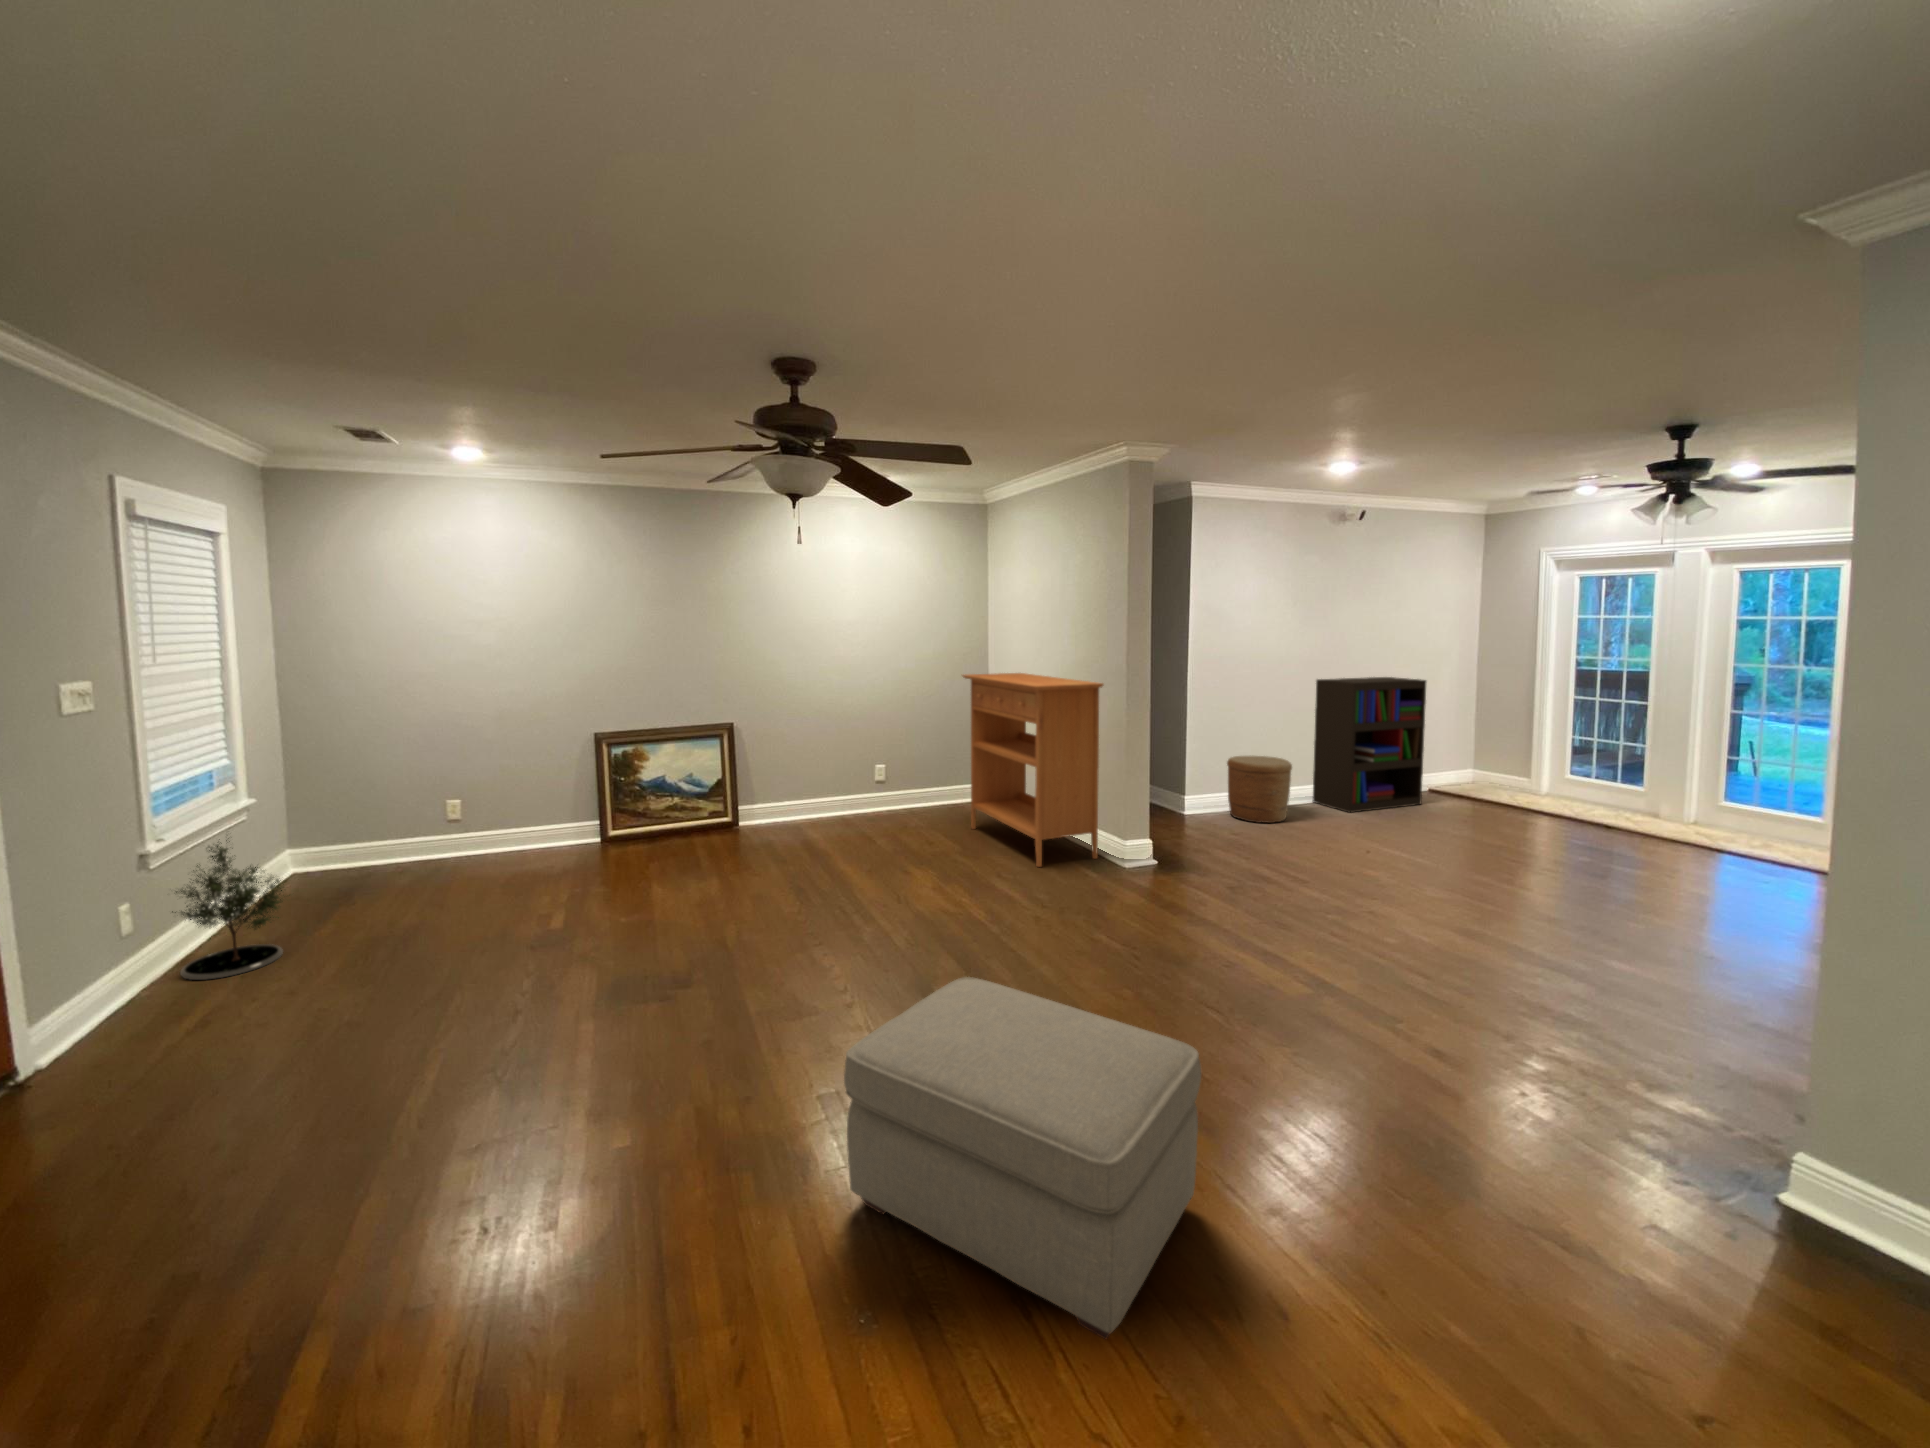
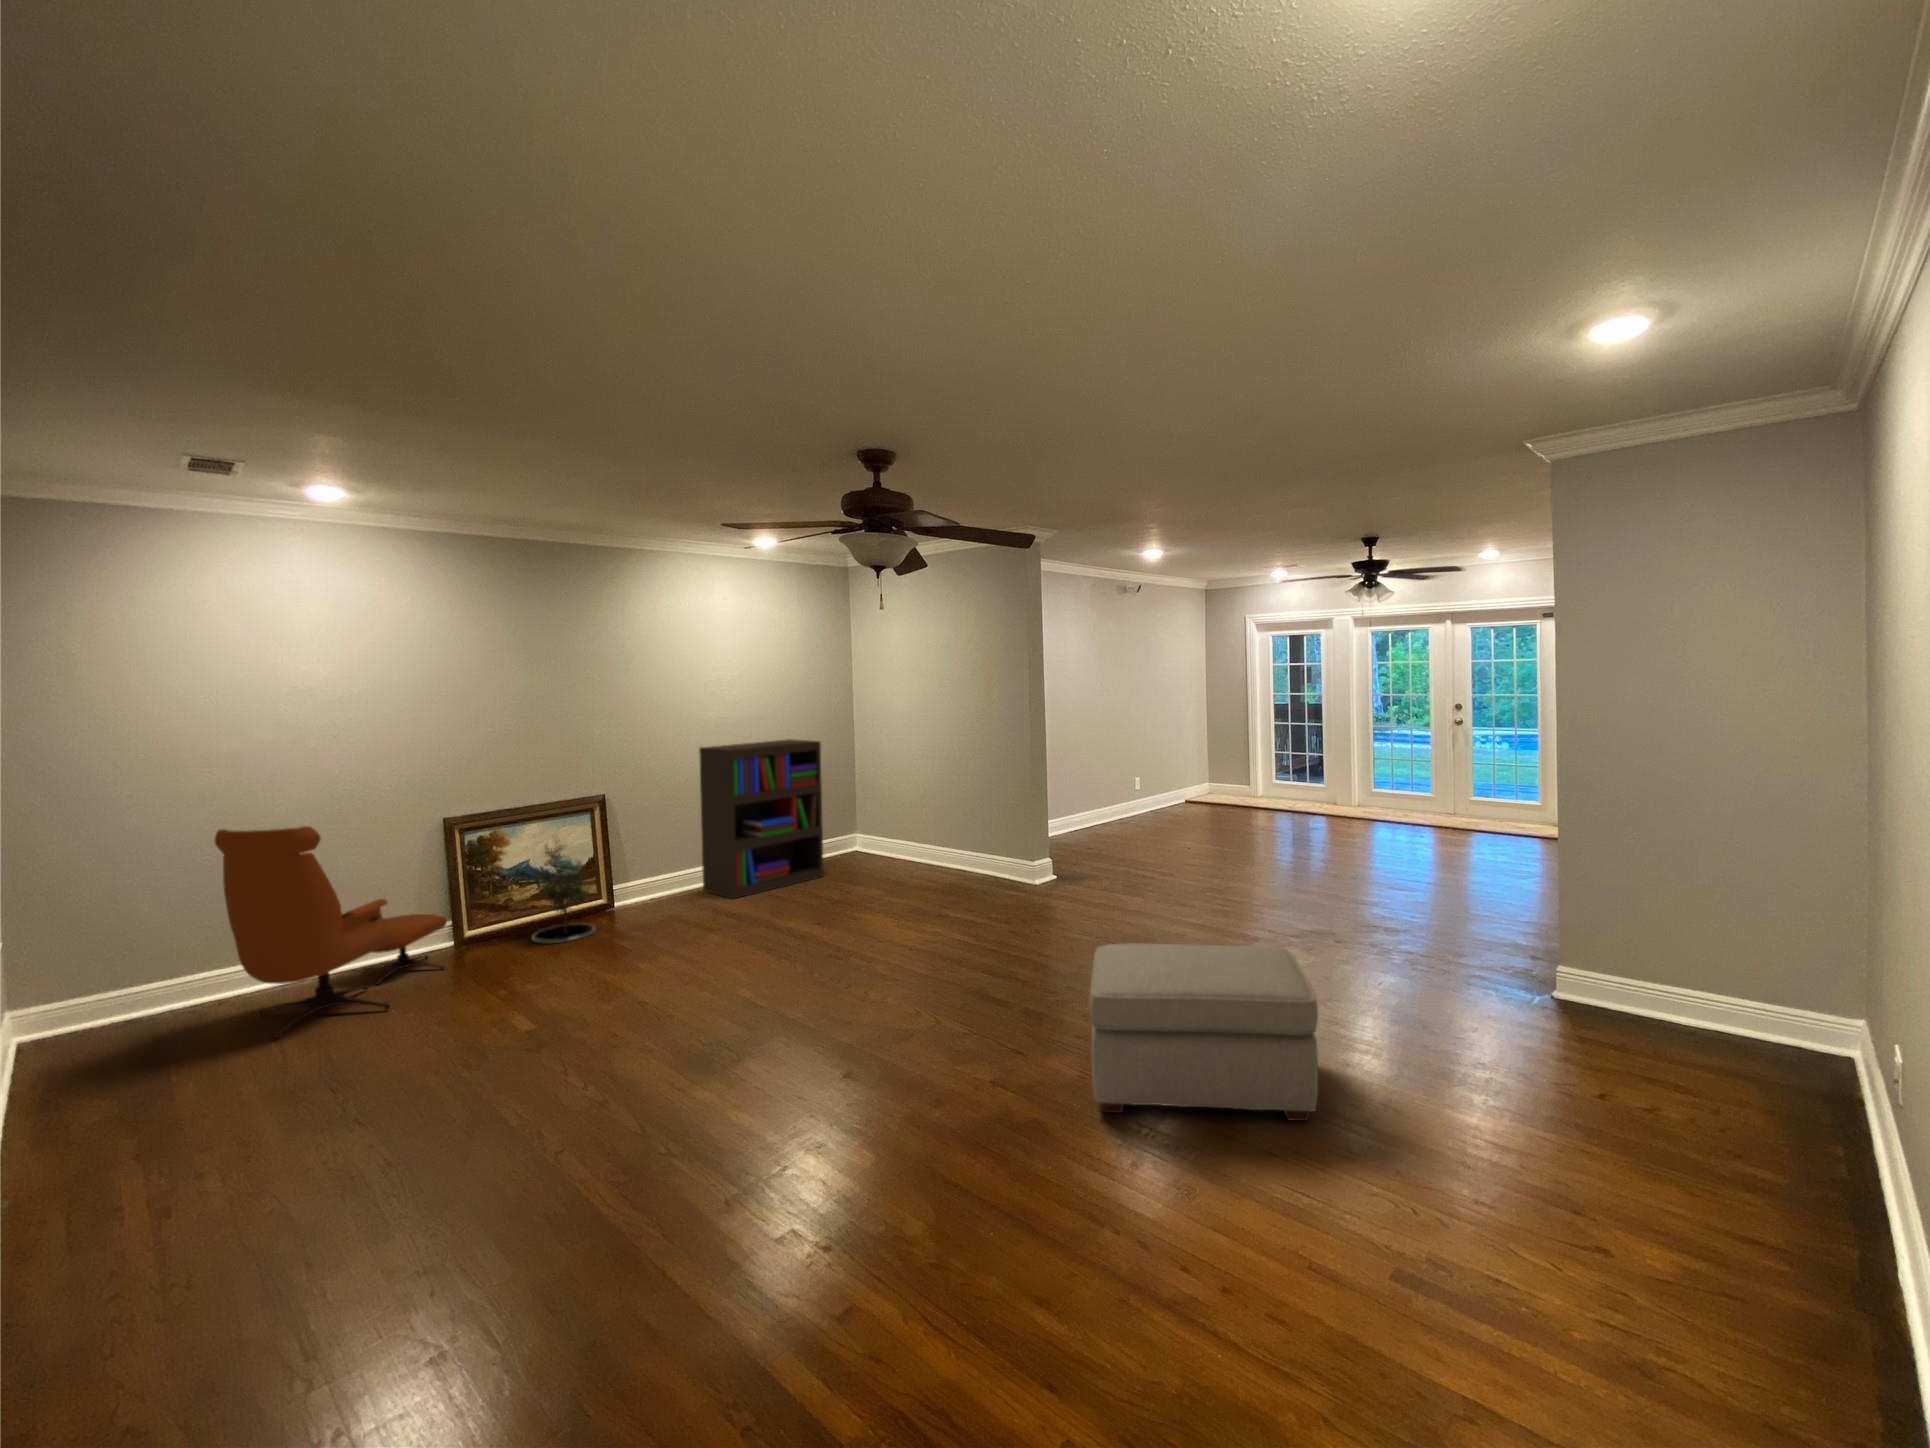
console table: present [963,673,1103,867] -> none [850,724,1006,897]
bookshelf: present [1313,677,1426,812] -> present [699,739,824,899]
lounge chair: none [374,730,585,897] -> present [215,826,447,1038]
woven basket: present [1227,756,1292,823] -> none [1064,785,1116,842]
potted tree: present [172,838,290,980] -> present [530,841,595,944]

